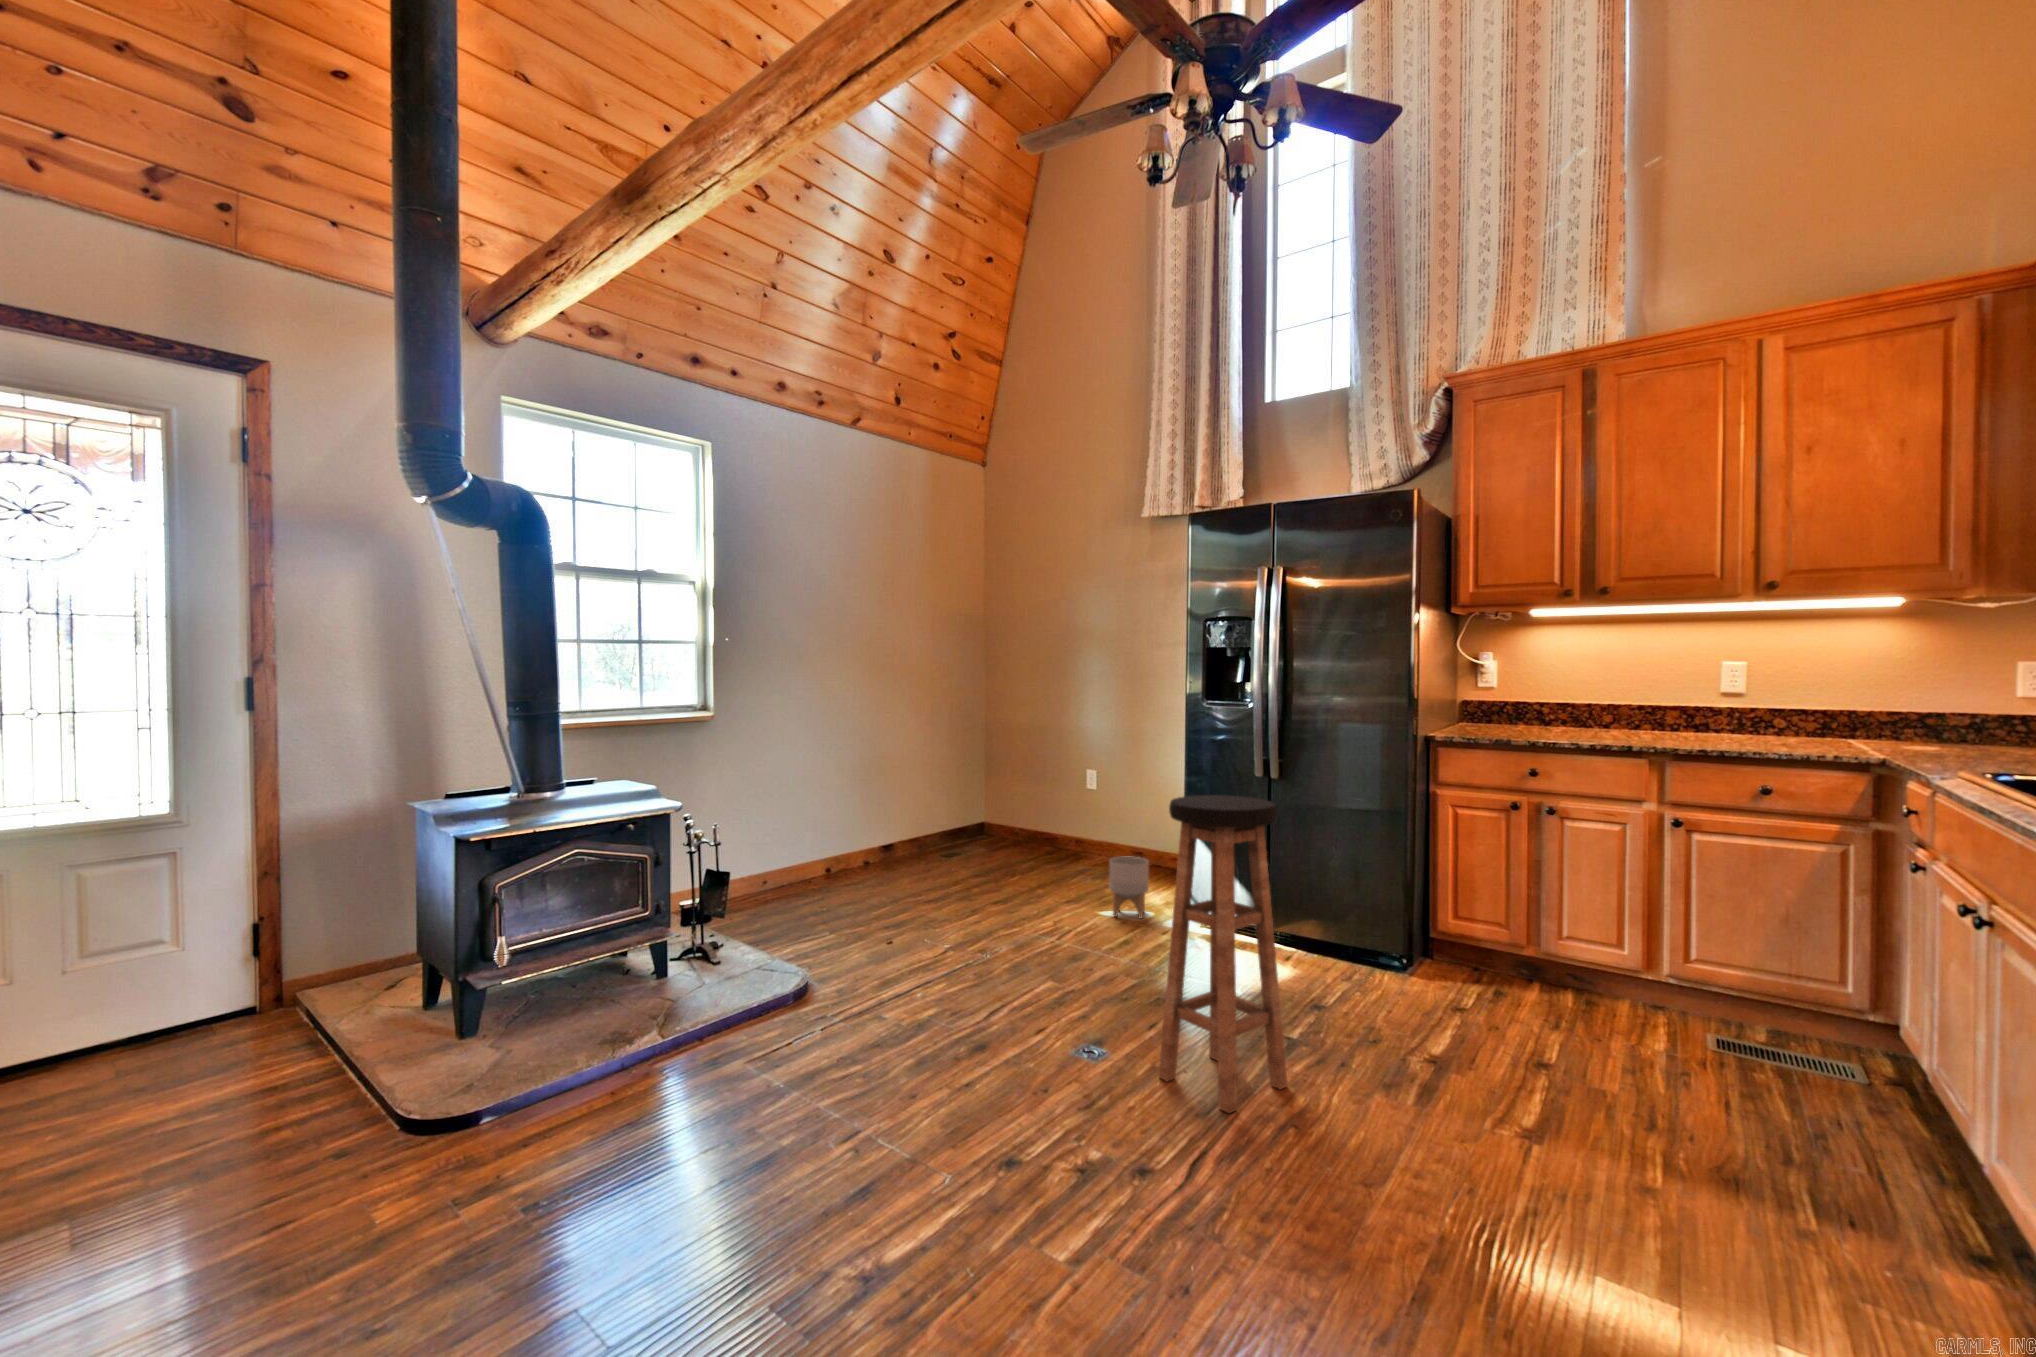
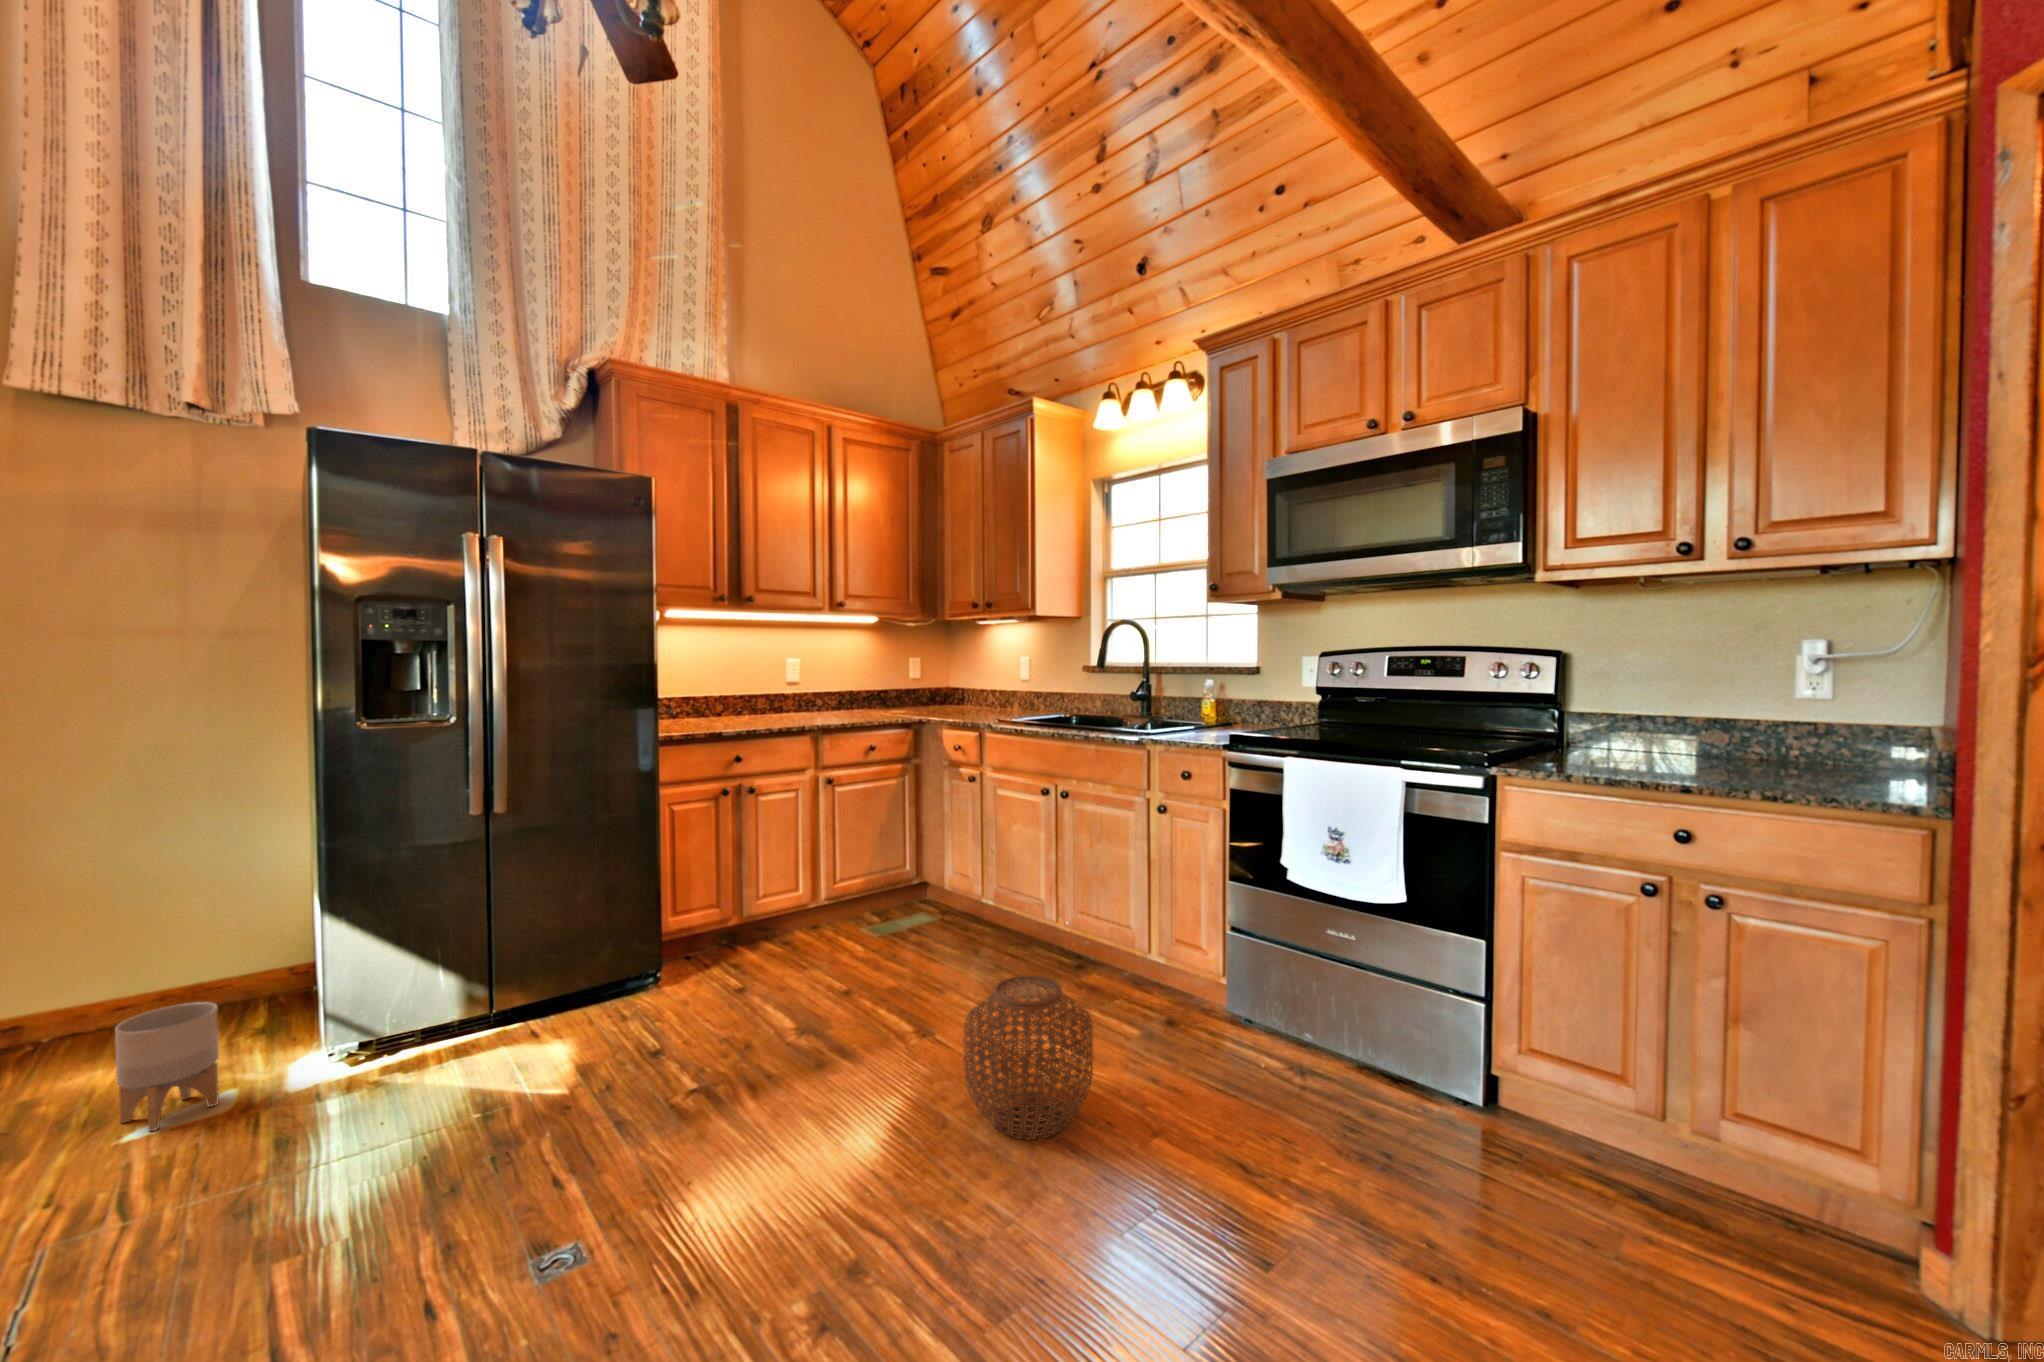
bar stool: present [1159,795,1288,1113] -> none [716,814,852,1191]
woven basket: none [1288,1035,1457,1241] -> present [963,976,1093,1139]

